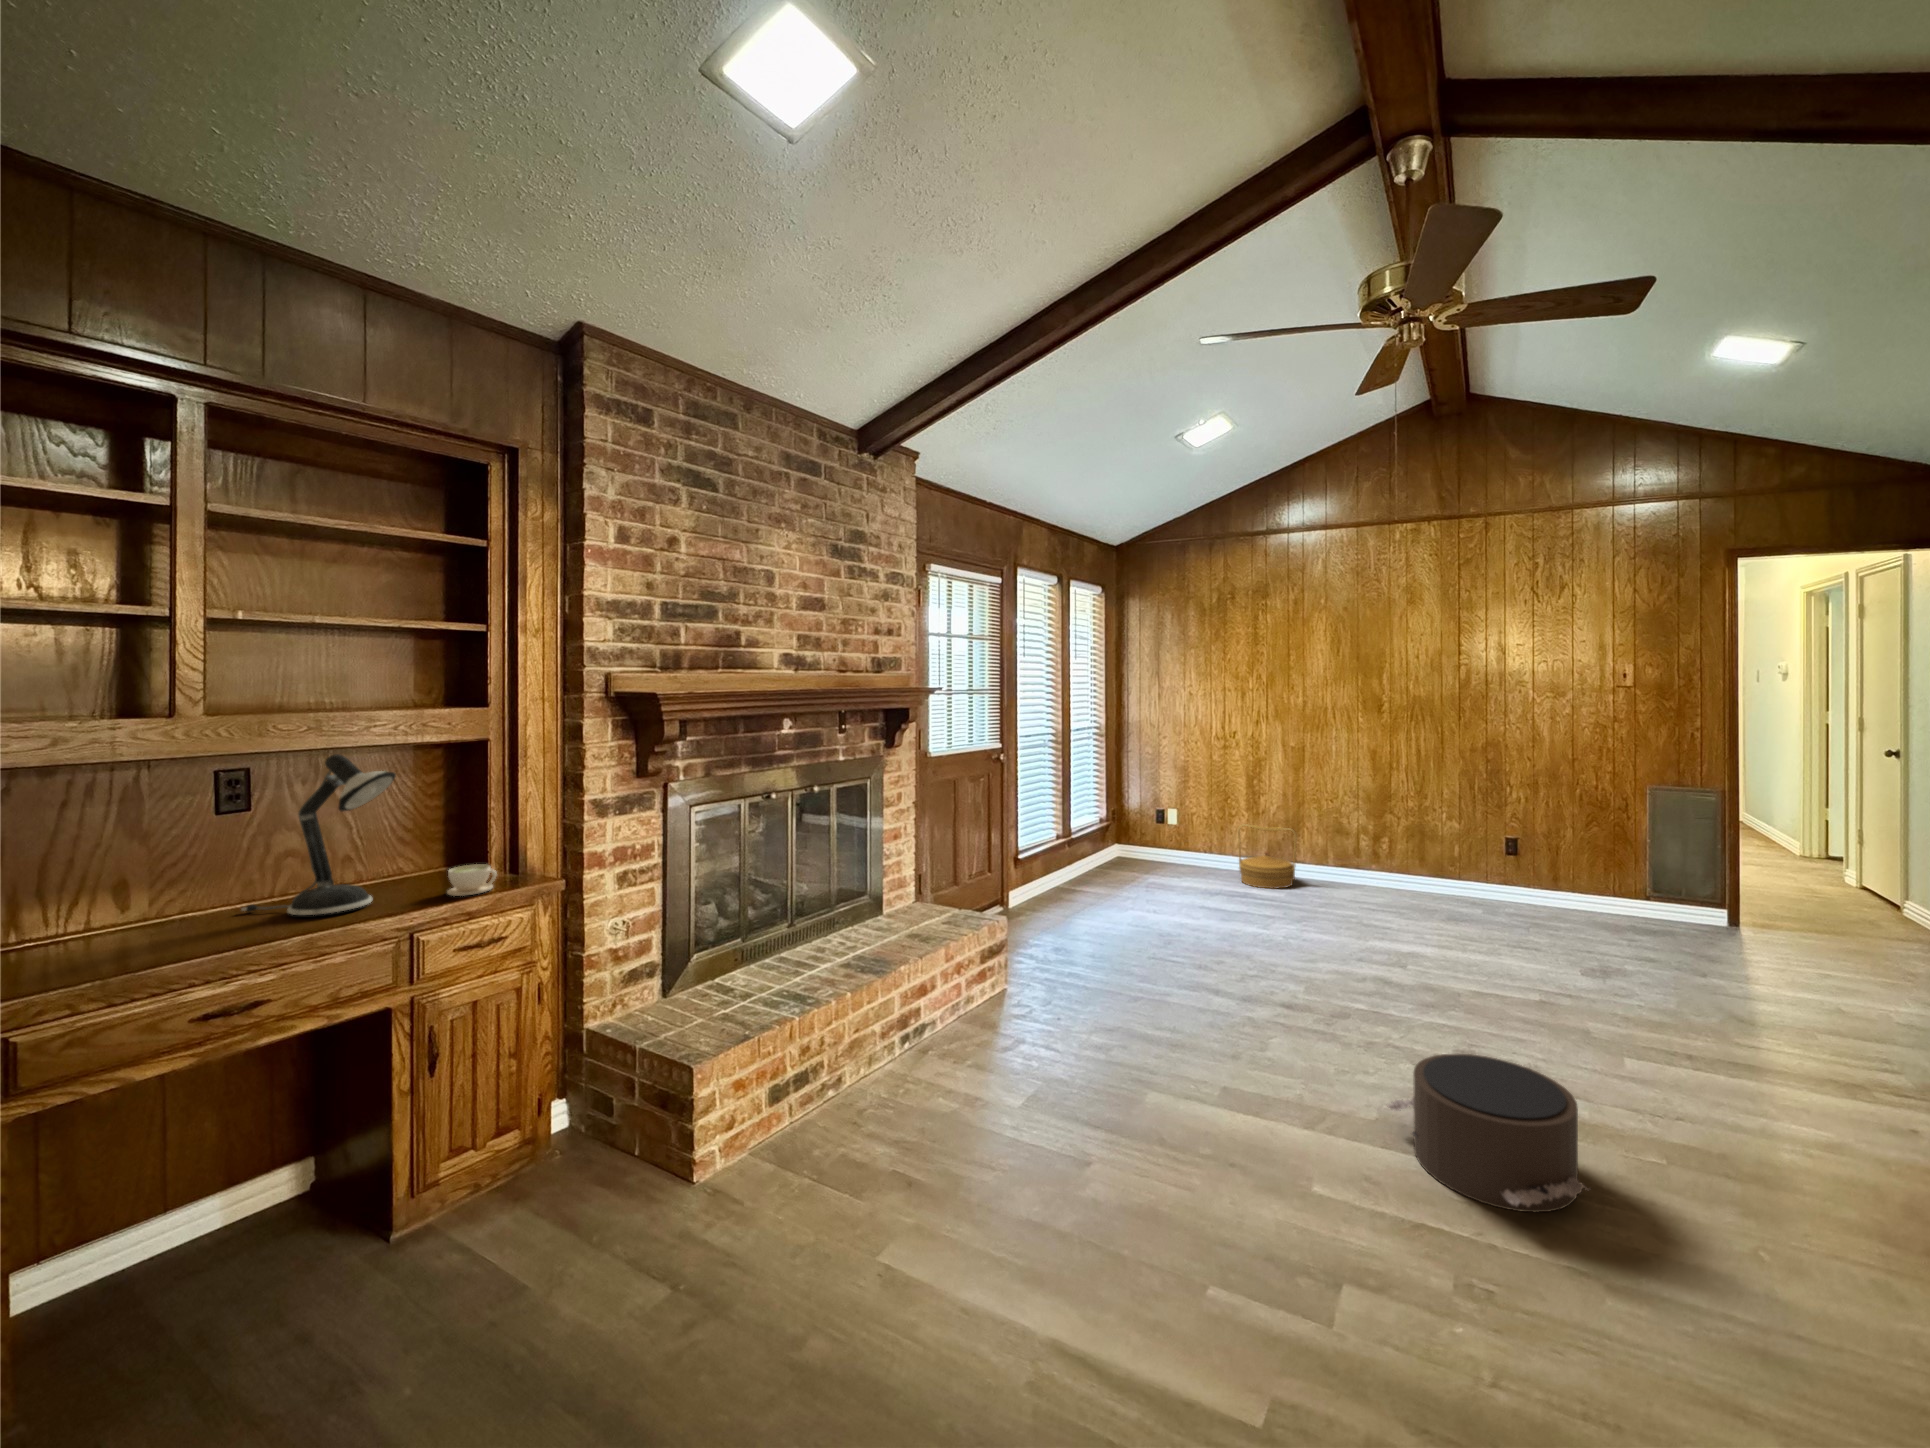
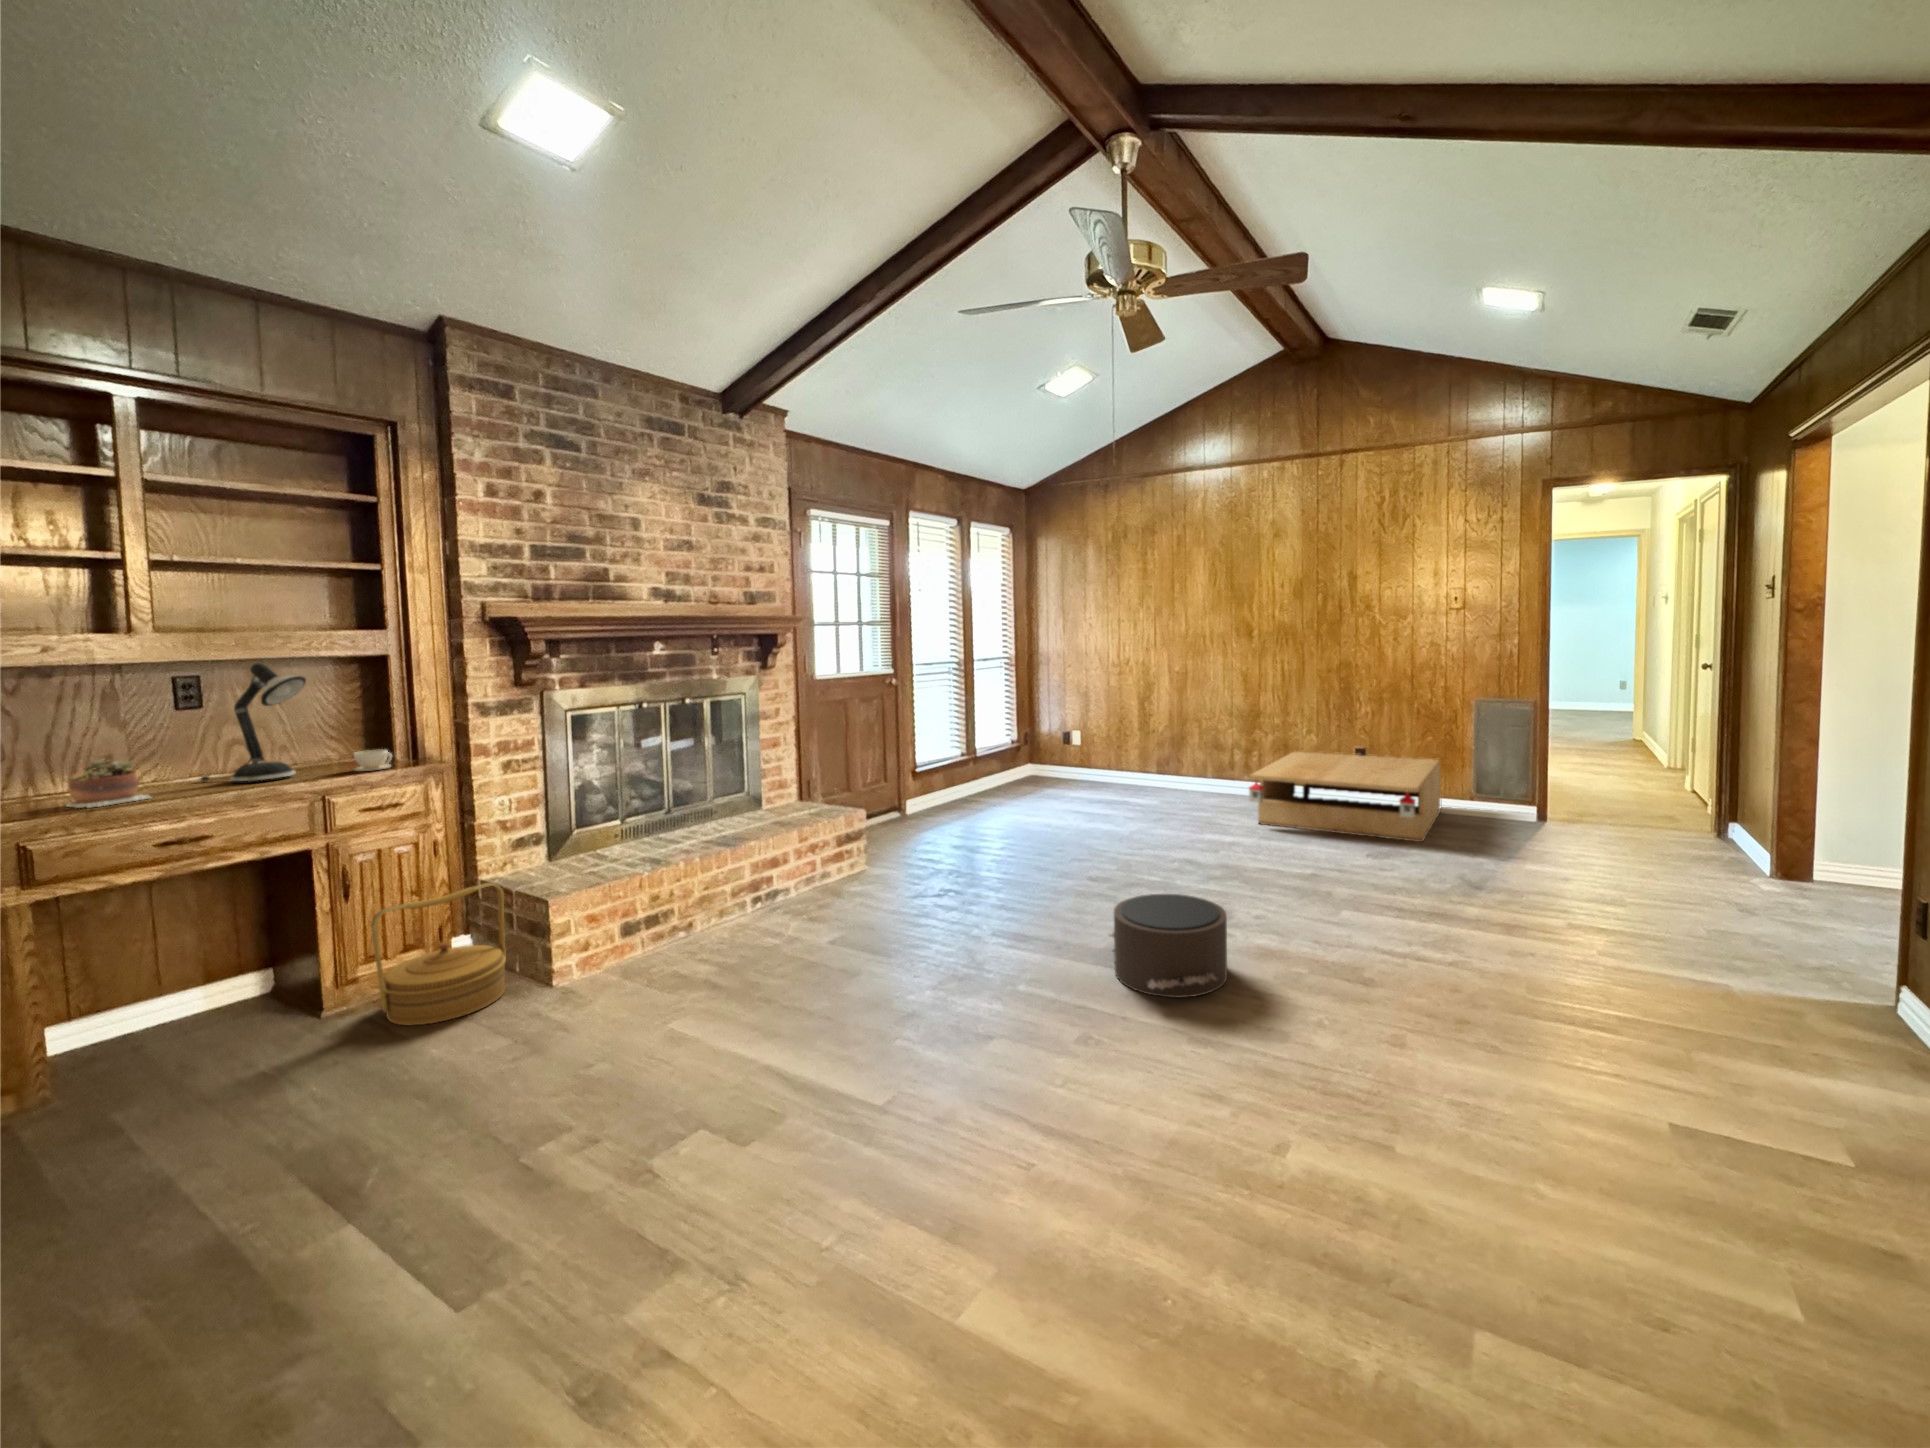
woven basket: present [1238,824,1296,889] -> present [371,883,506,1025]
coffee table: none [1414,838,1632,957] -> present [1249,752,1442,842]
succulent plant: none [59,892,188,972] -> present [66,759,150,808]

